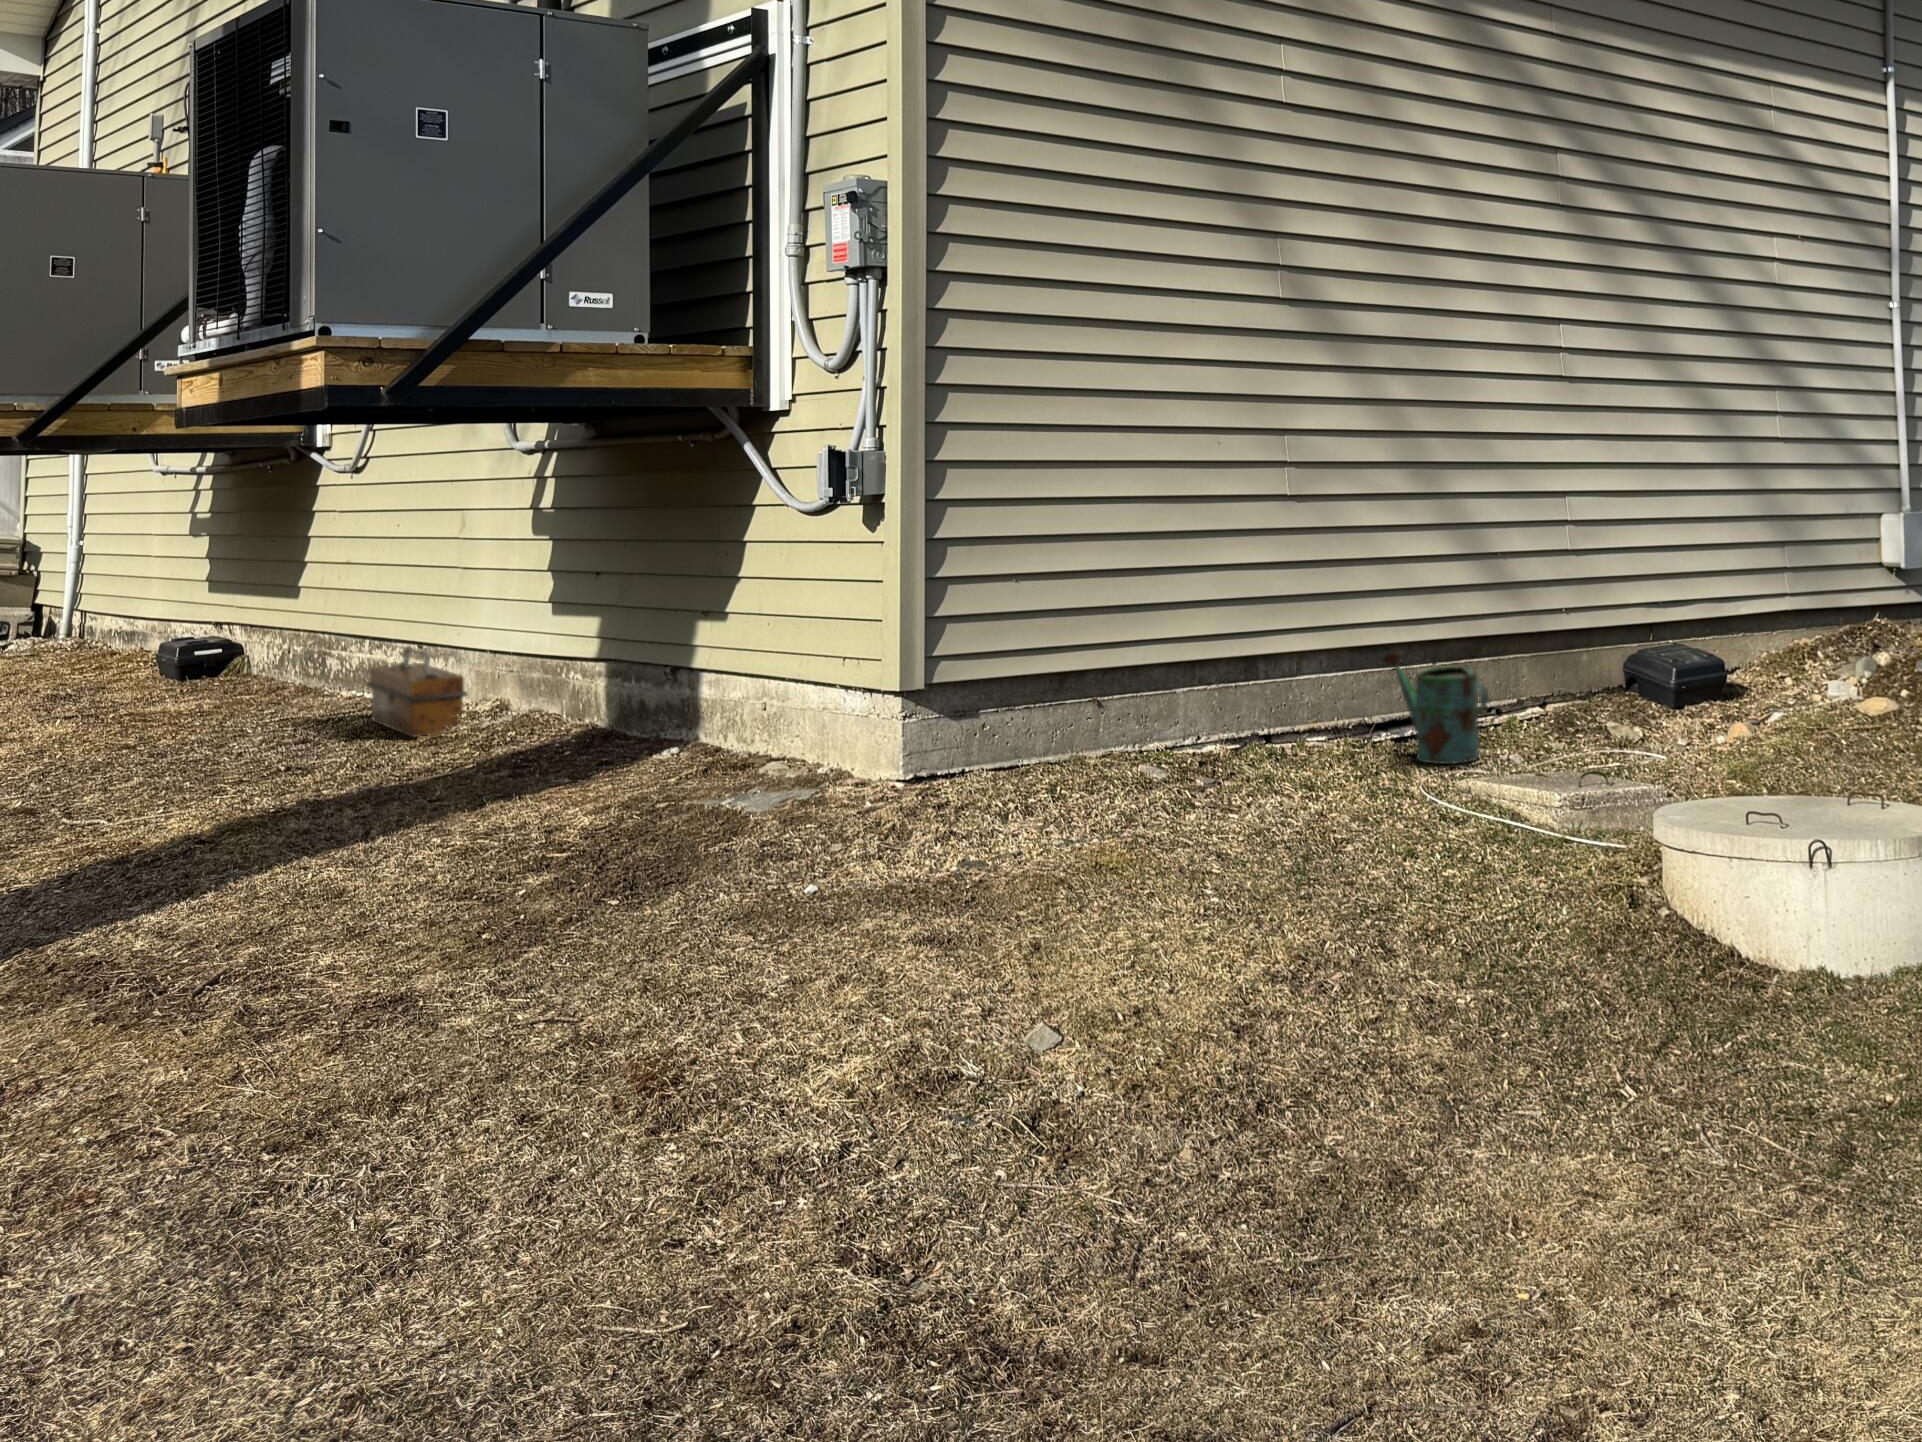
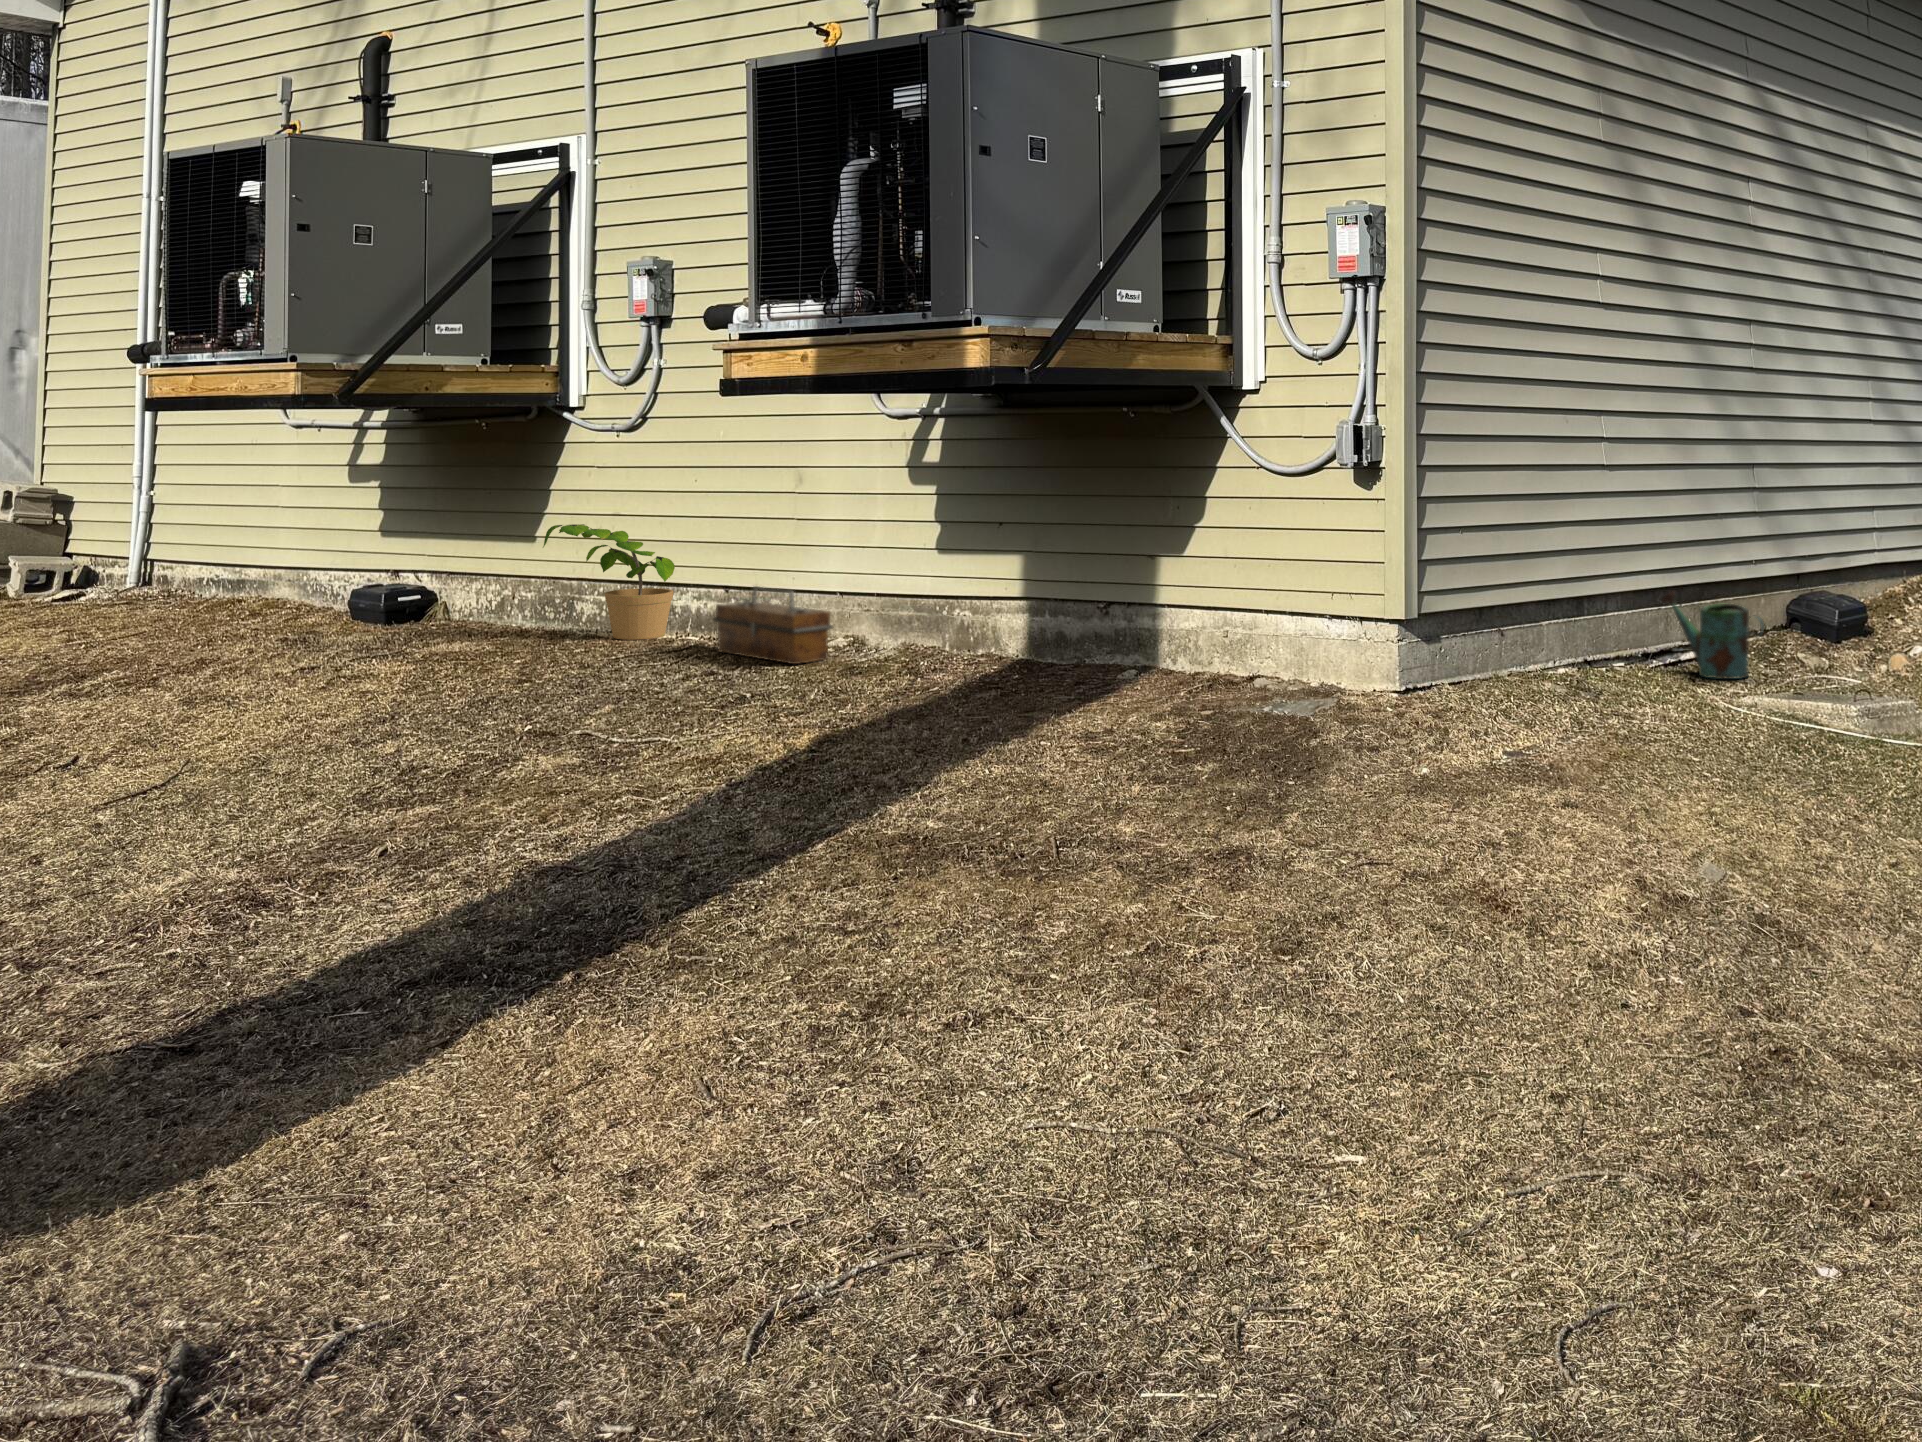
potted plant: none [208,578,375,706] -> present [543,524,675,640]

